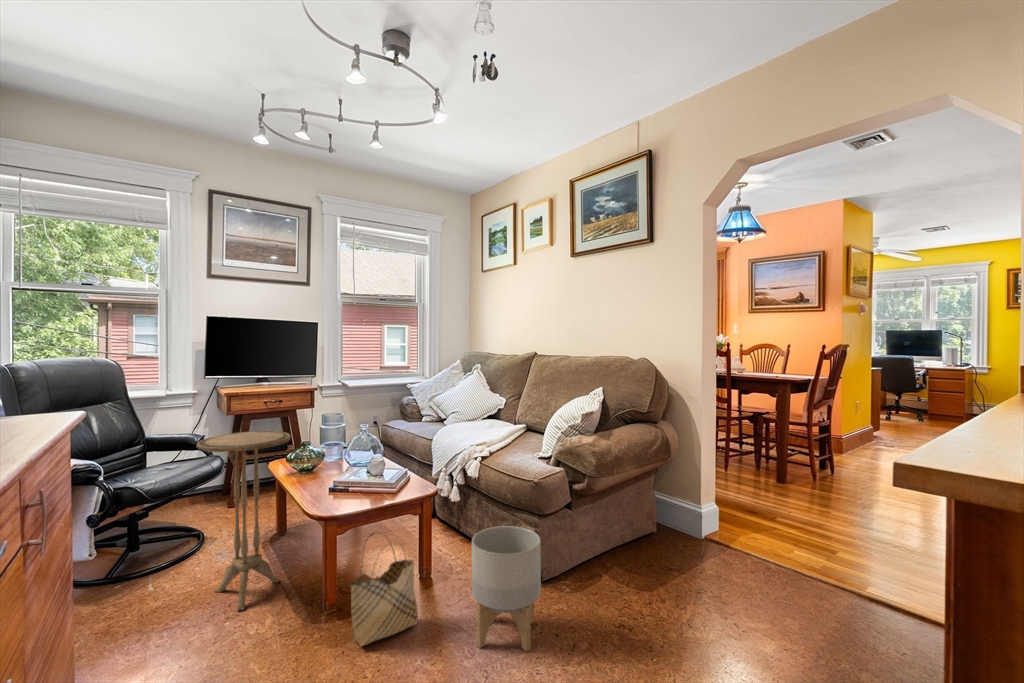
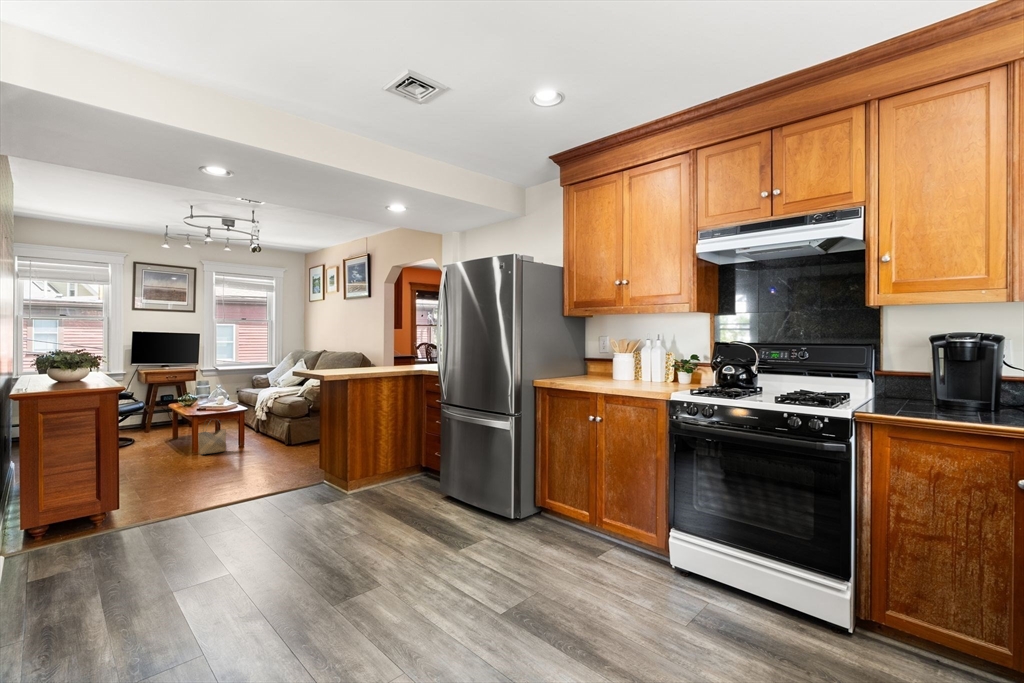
side table: present [197,431,291,611] -> none [136,385,177,452]
planter: present [472,526,541,651] -> none [245,416,273,454]

